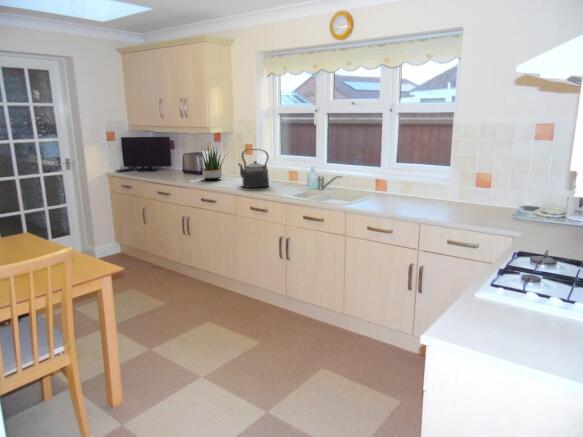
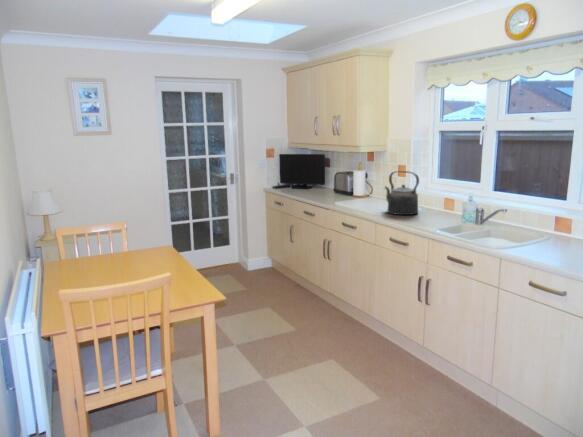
potted plant: present [202,149,225,180] -> none [340,165,380,202]

